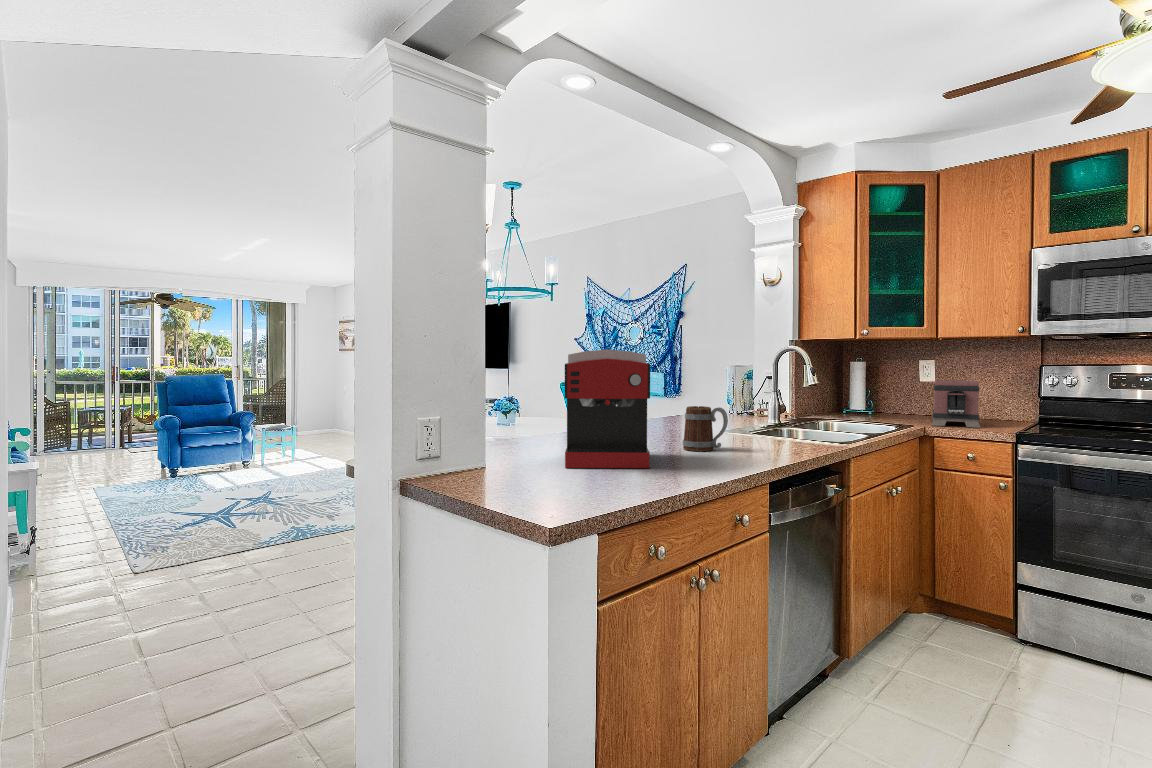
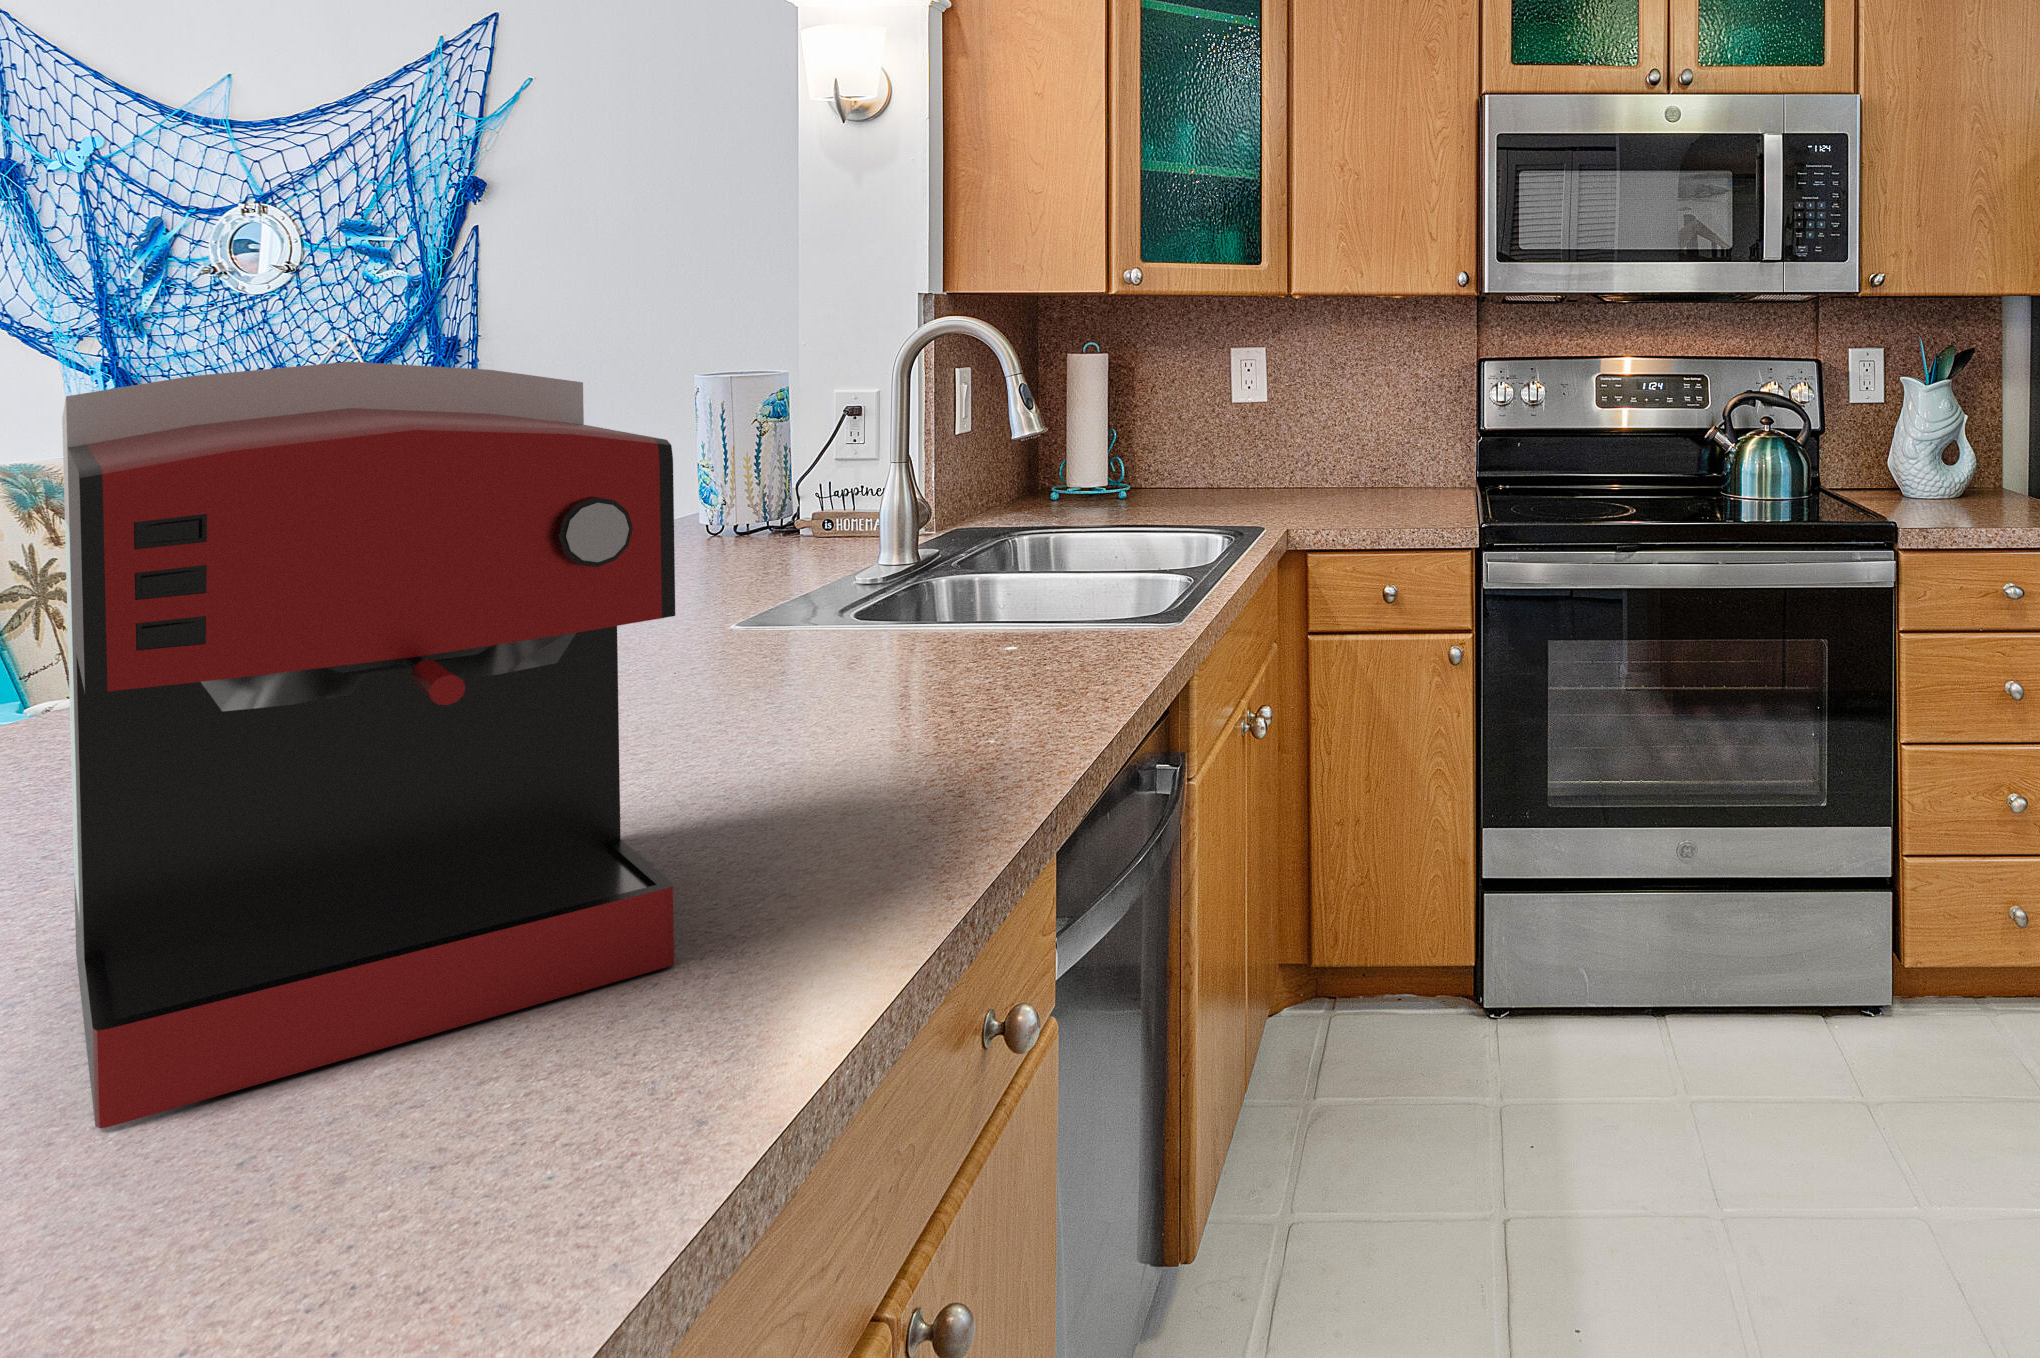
toaster: present [932,380,980,428] -> none [1278,399,1410,522]
mug: present [683,406,728,451] -> none [713,573,910,769]

